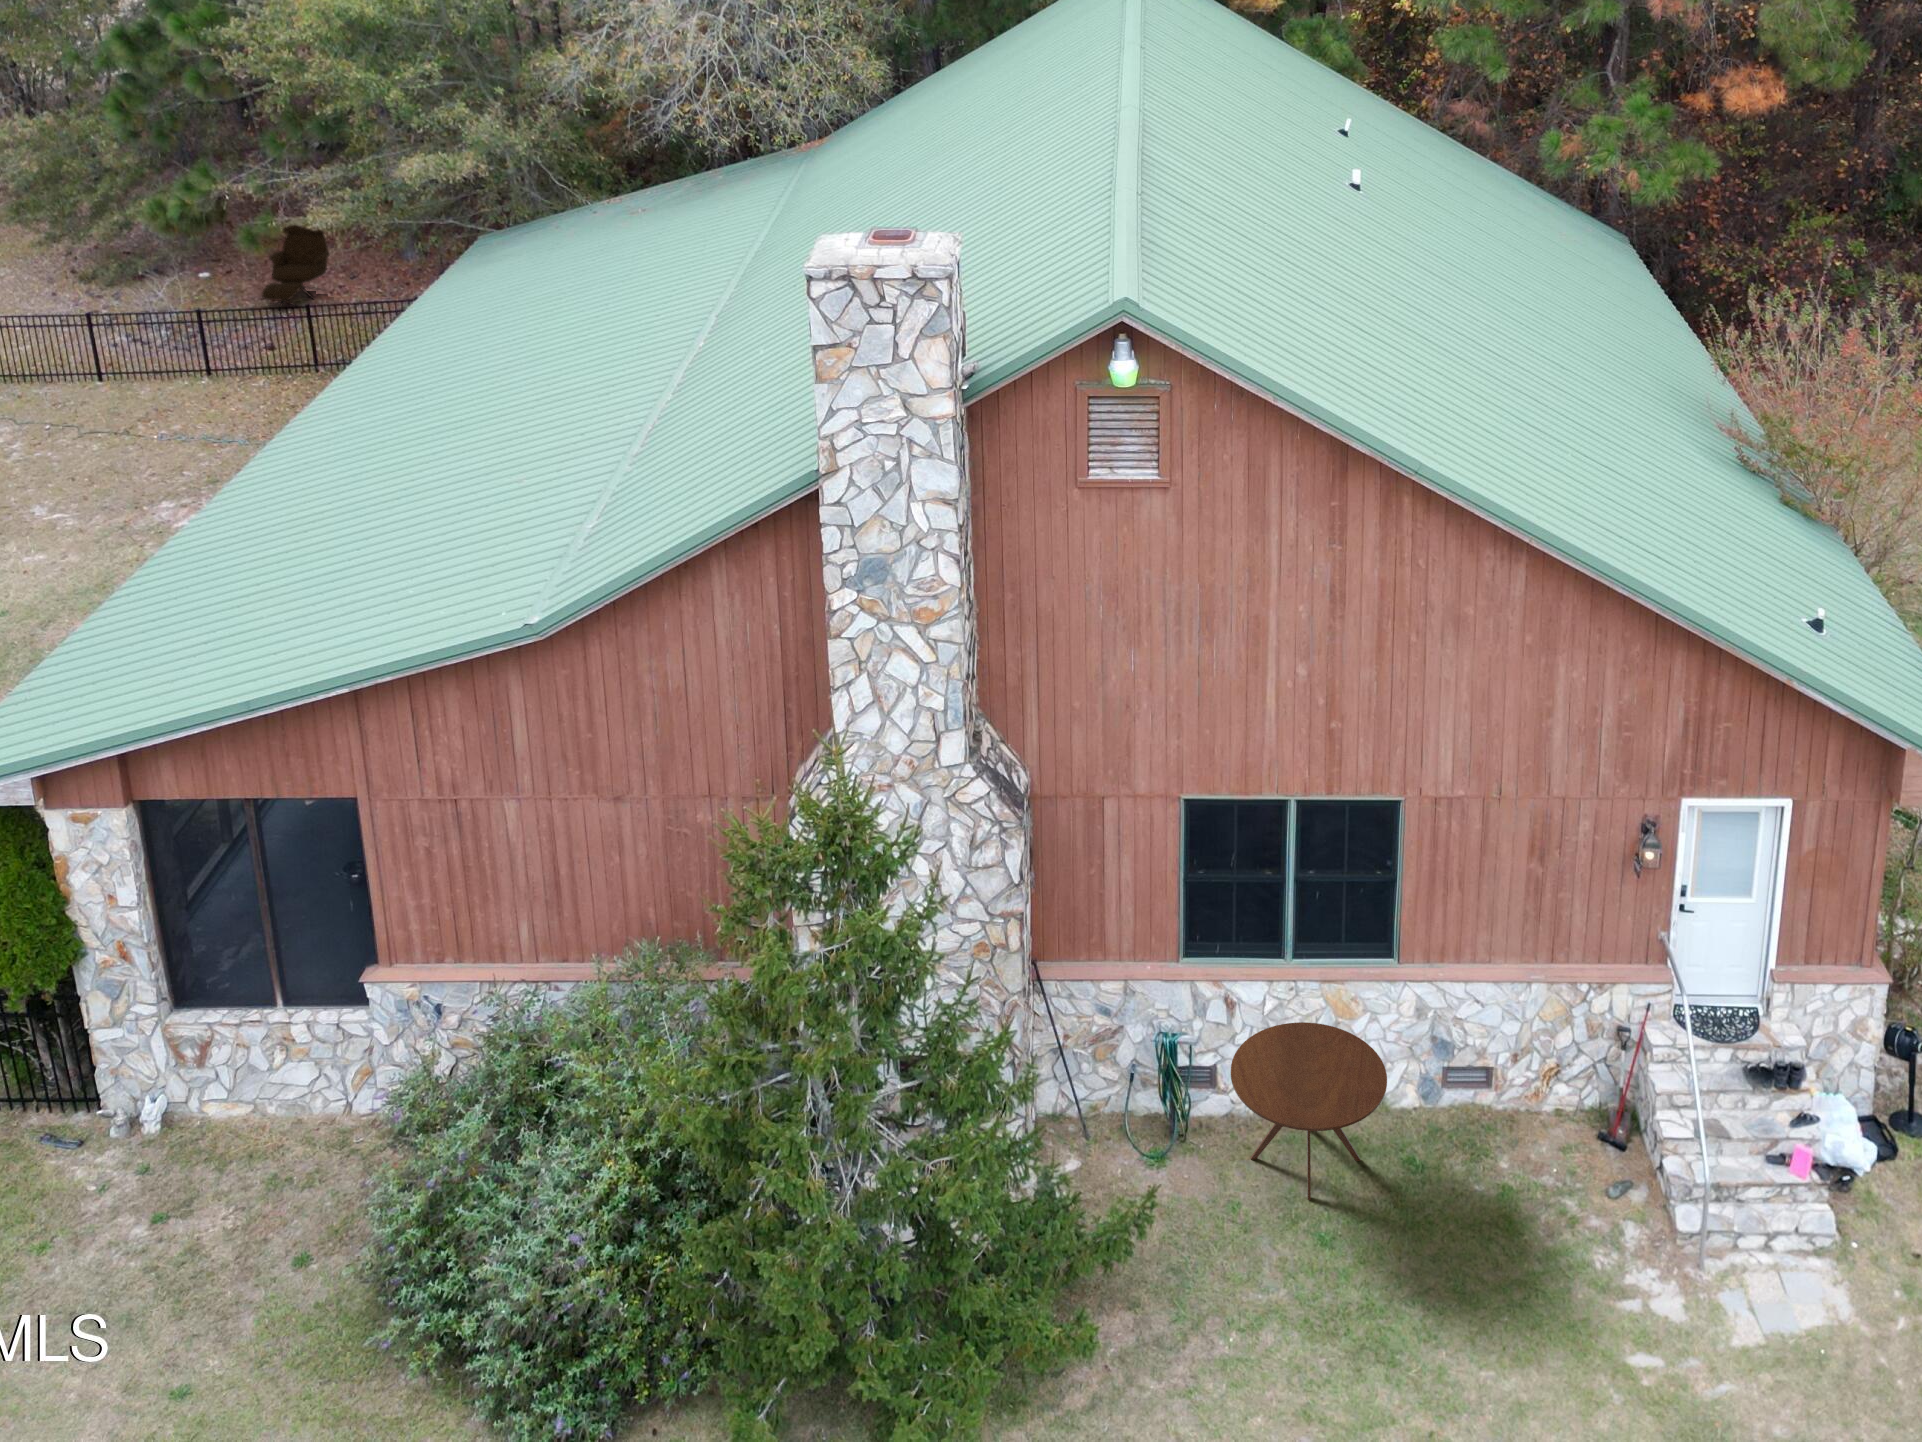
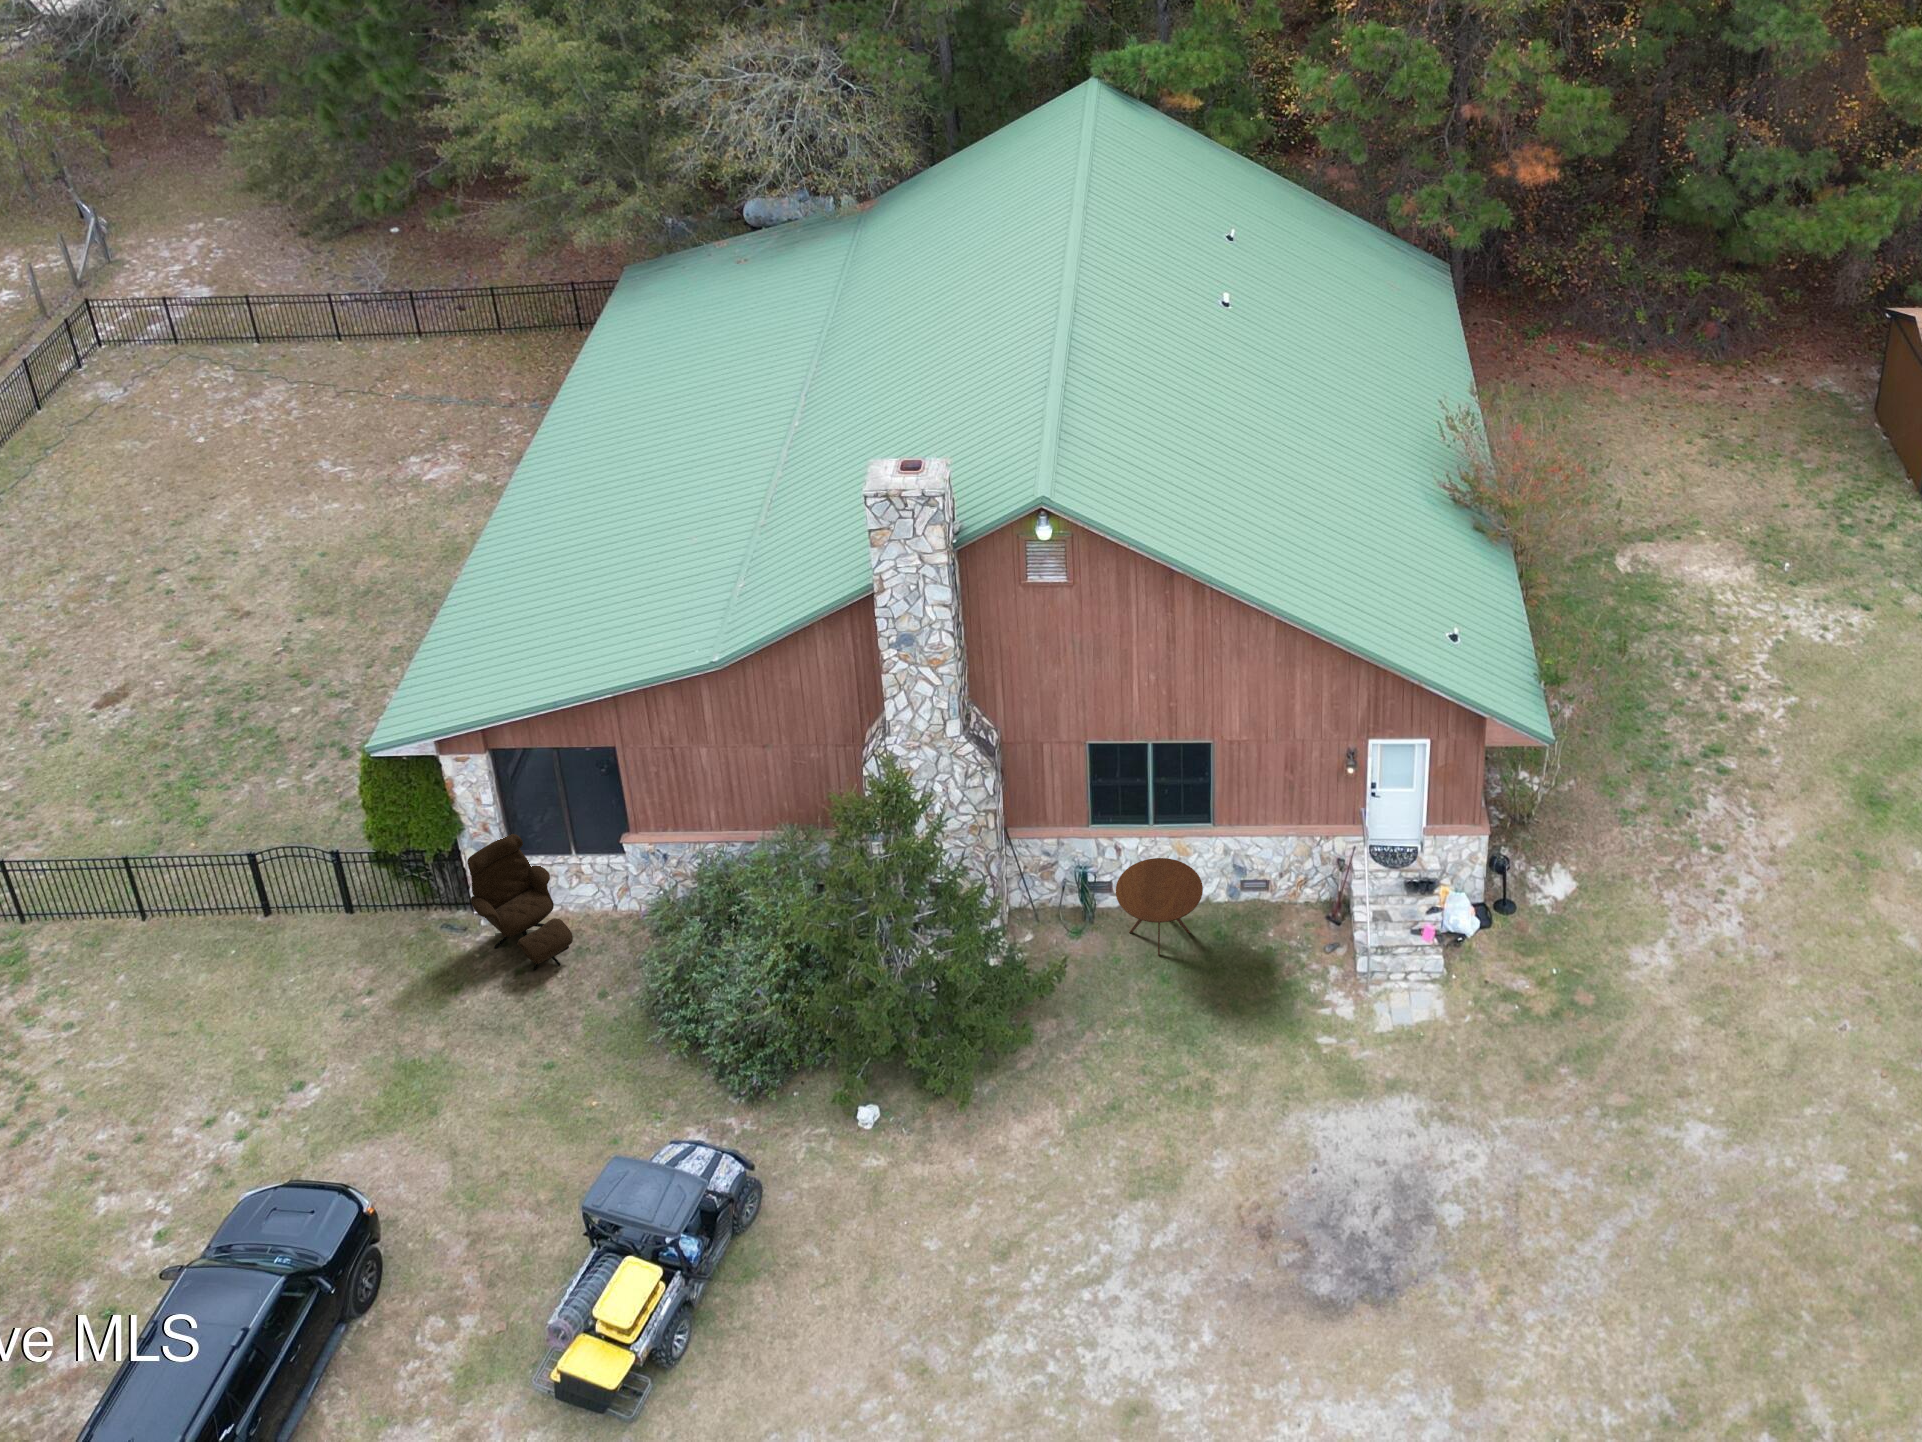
lounge chair: present [262,225,330,307] -> present [467,834,573,970]

